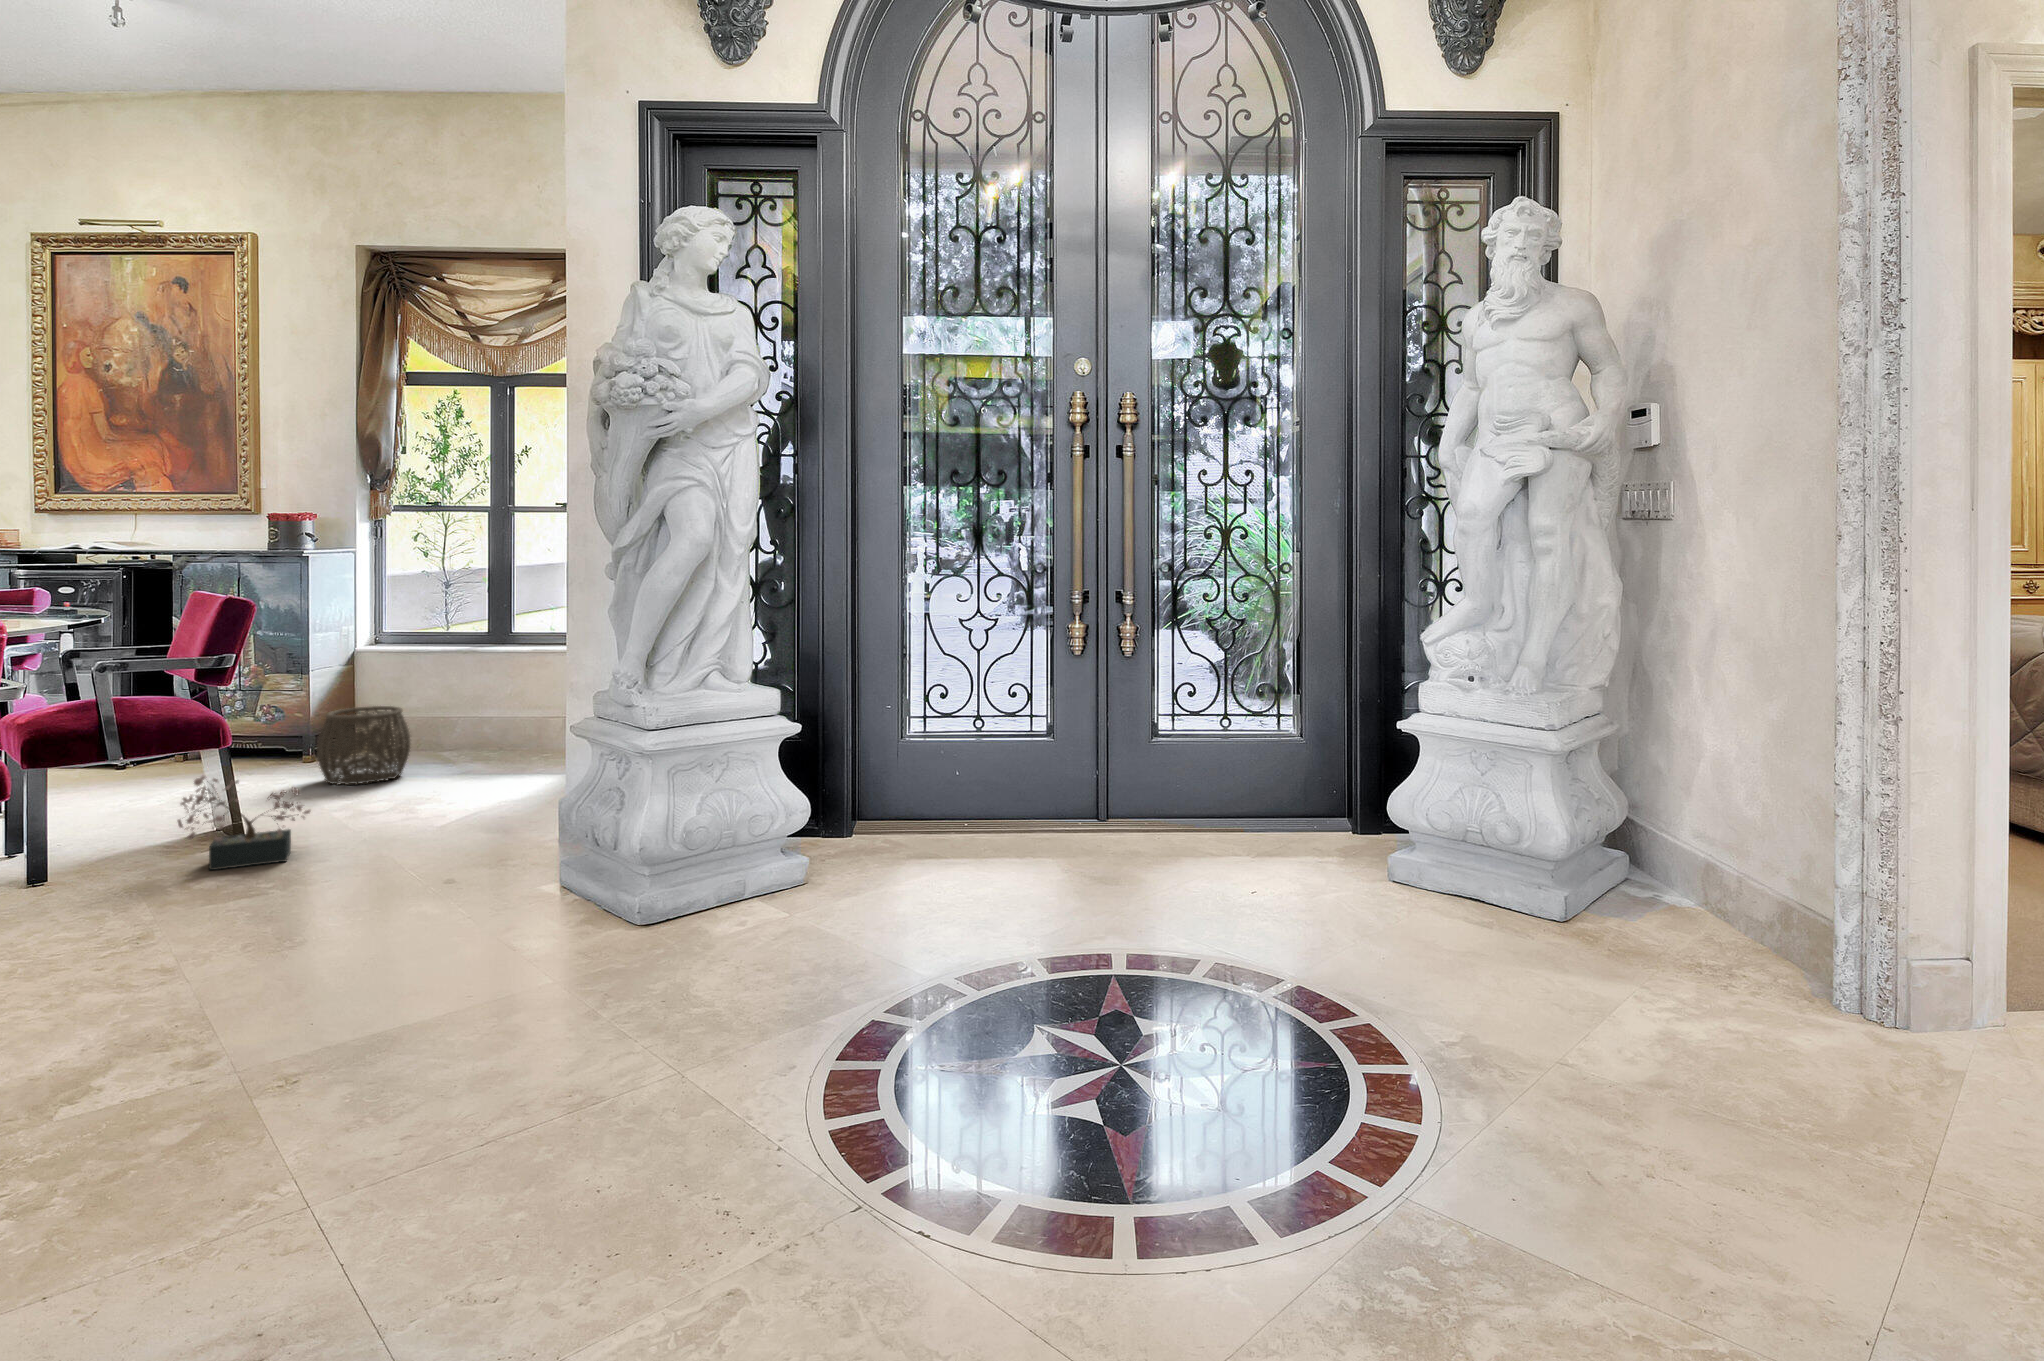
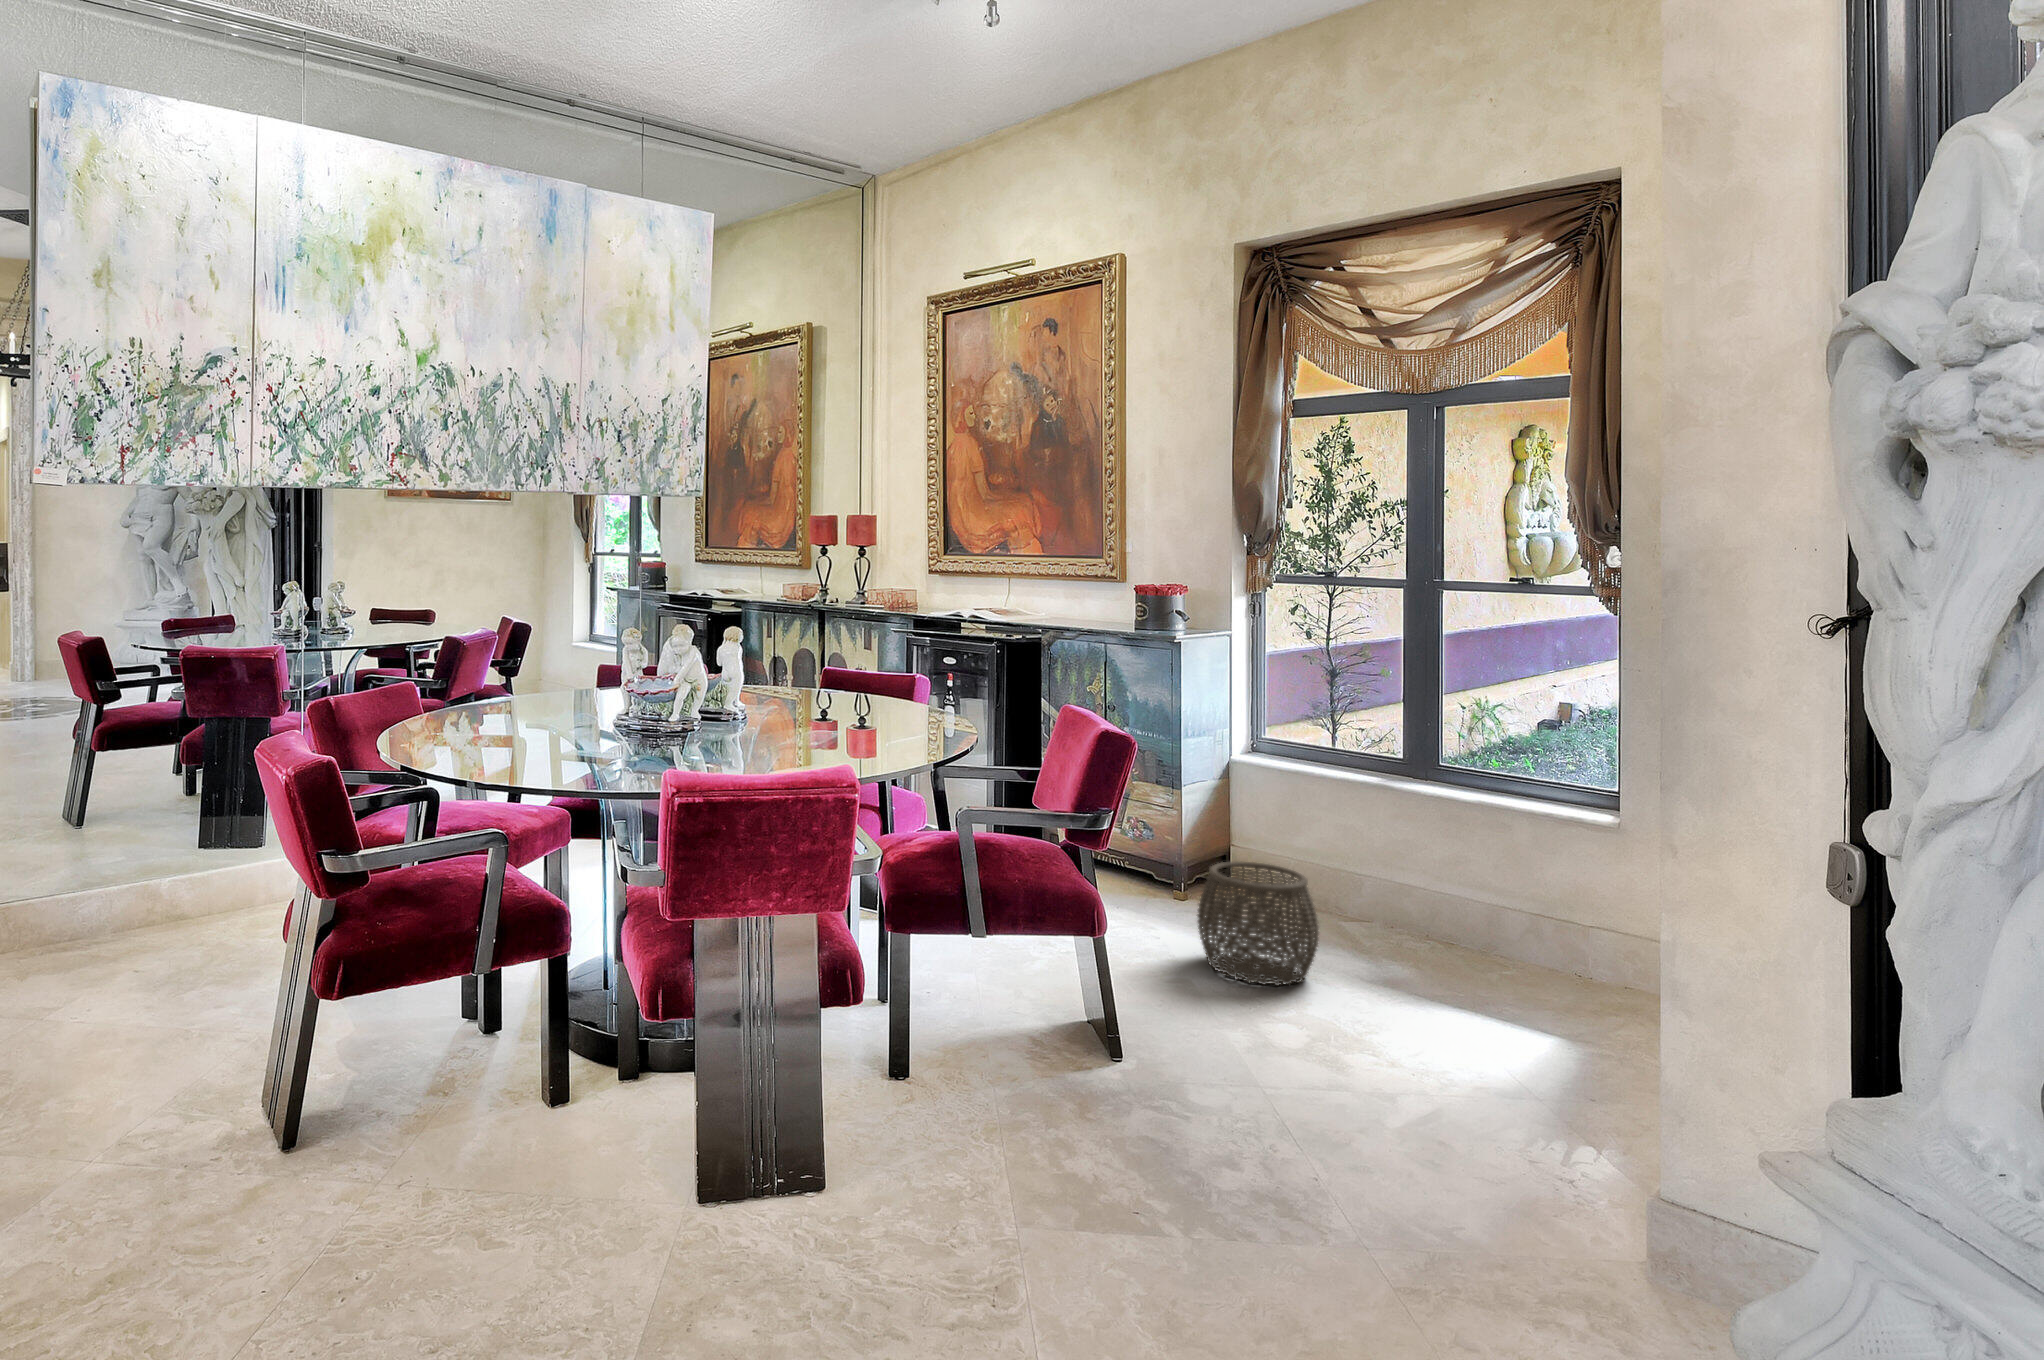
decorative plant: present [178,776,310,870] -> none [1053,997,1229,1182]

